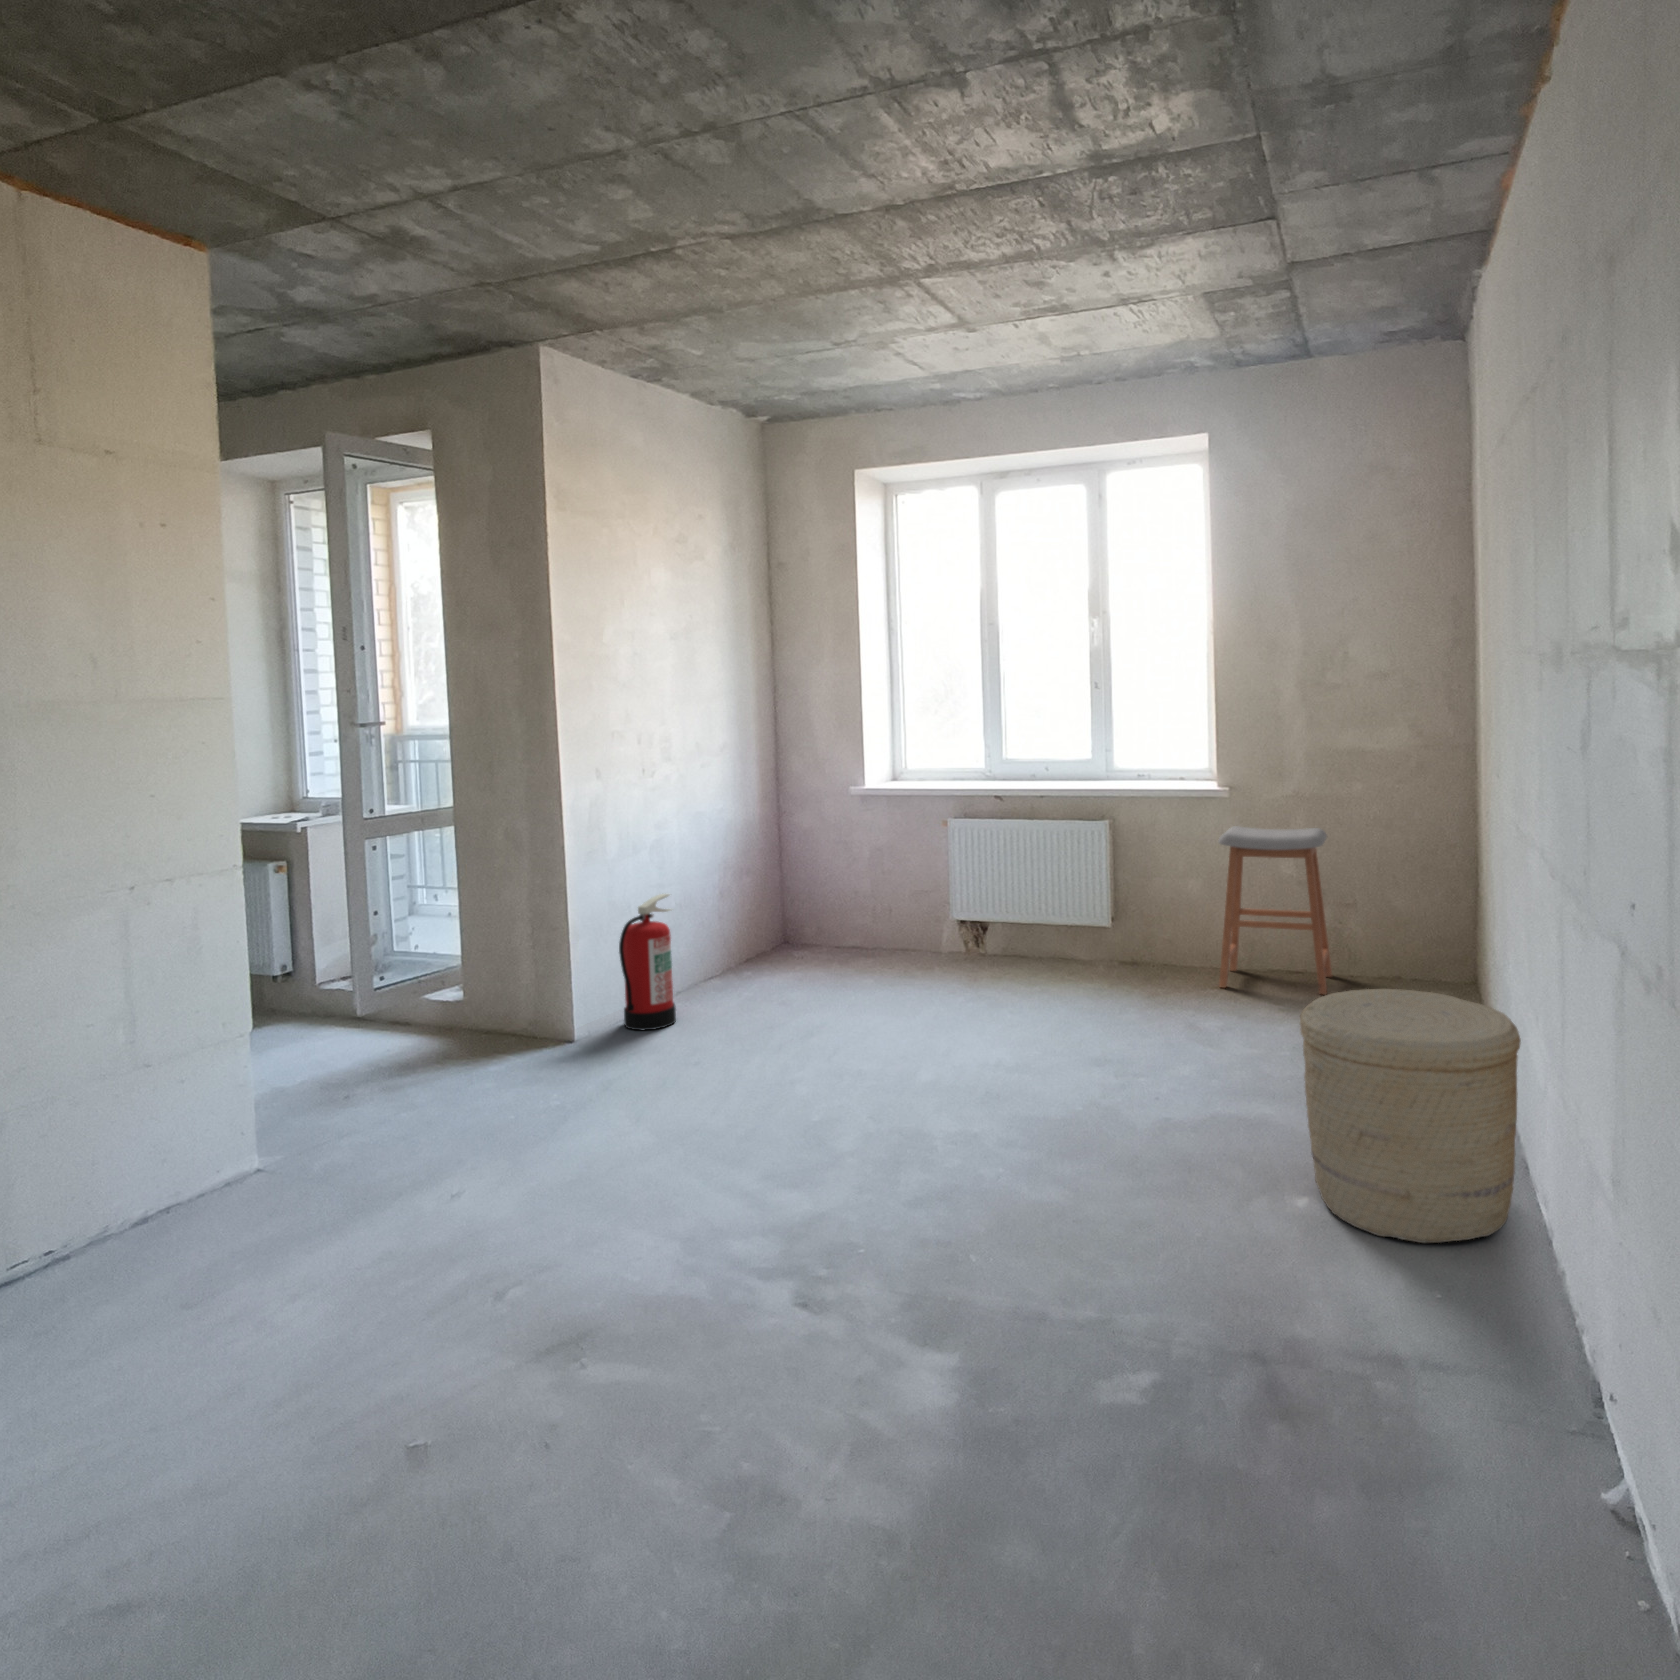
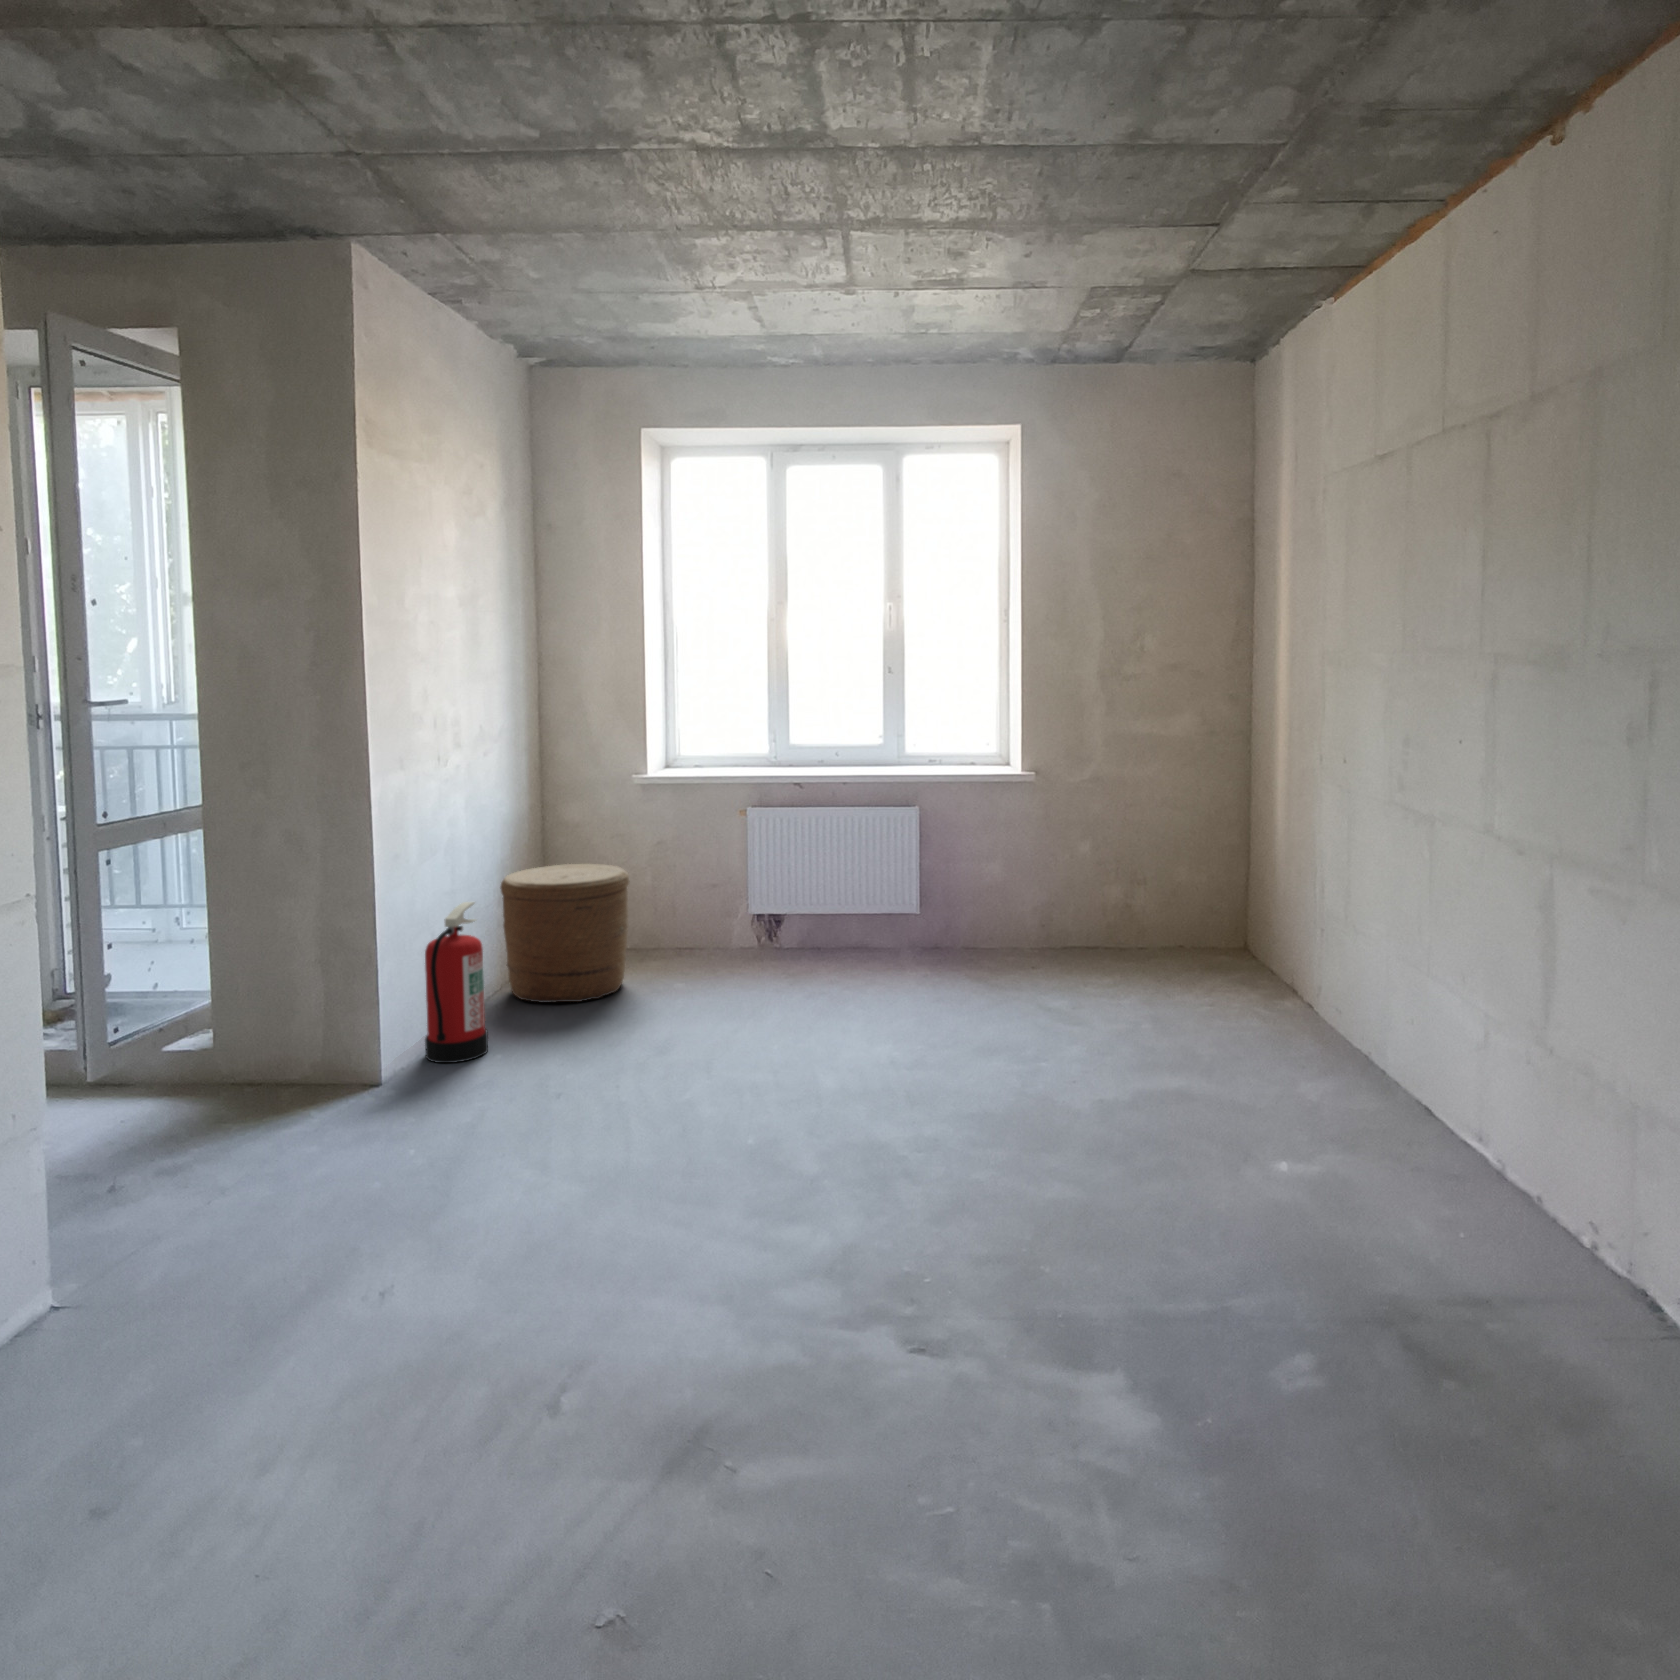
stool: present [1218,826,1332,995] -> none [1033,810,1139,968]
basket: present [1300,989,1521,1243] -> present [500,864,629,1002]

